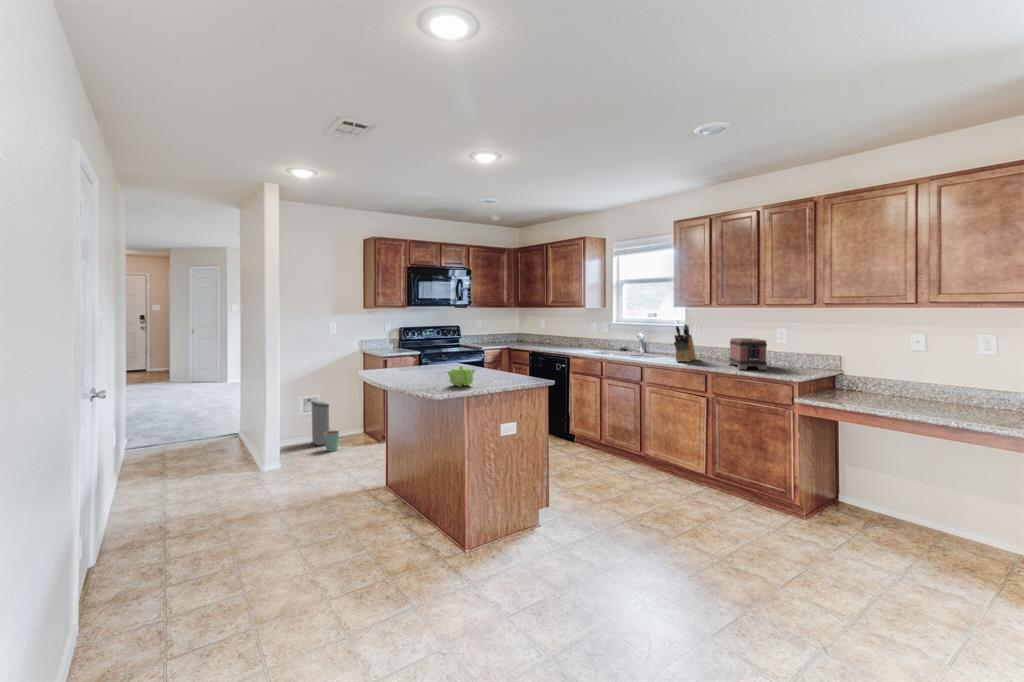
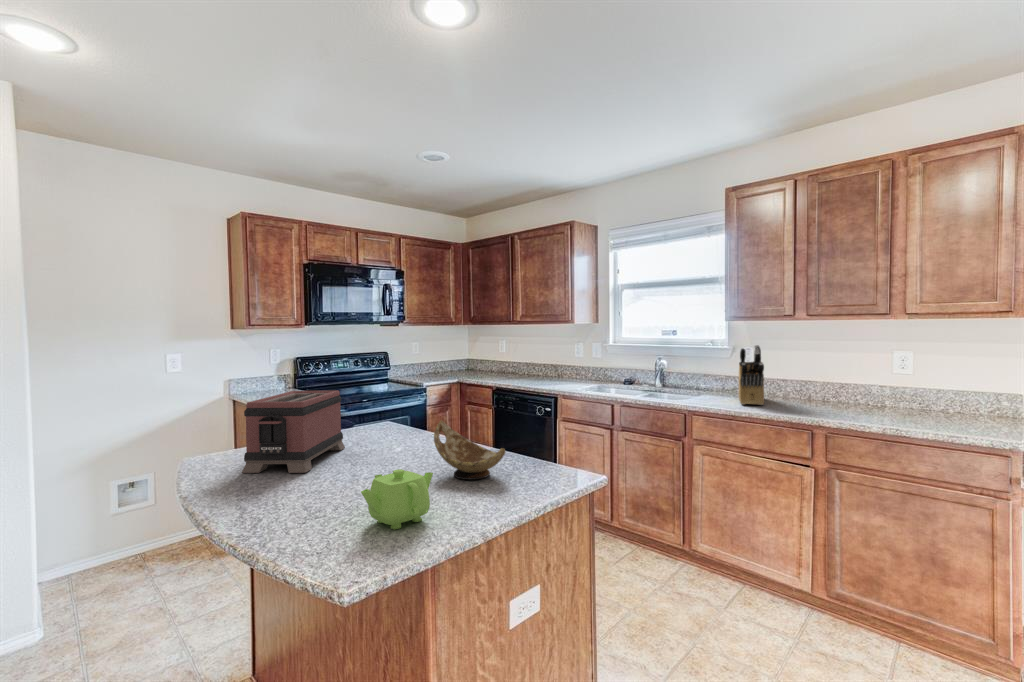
toaster: present [728,338,767,370] -> present [242,390,345,473]
decorative bowl: none [478,354,509,379] -> present [434,421,505,480]
trash can: present [311,401,339,451] -> none [133,484,180,577]

